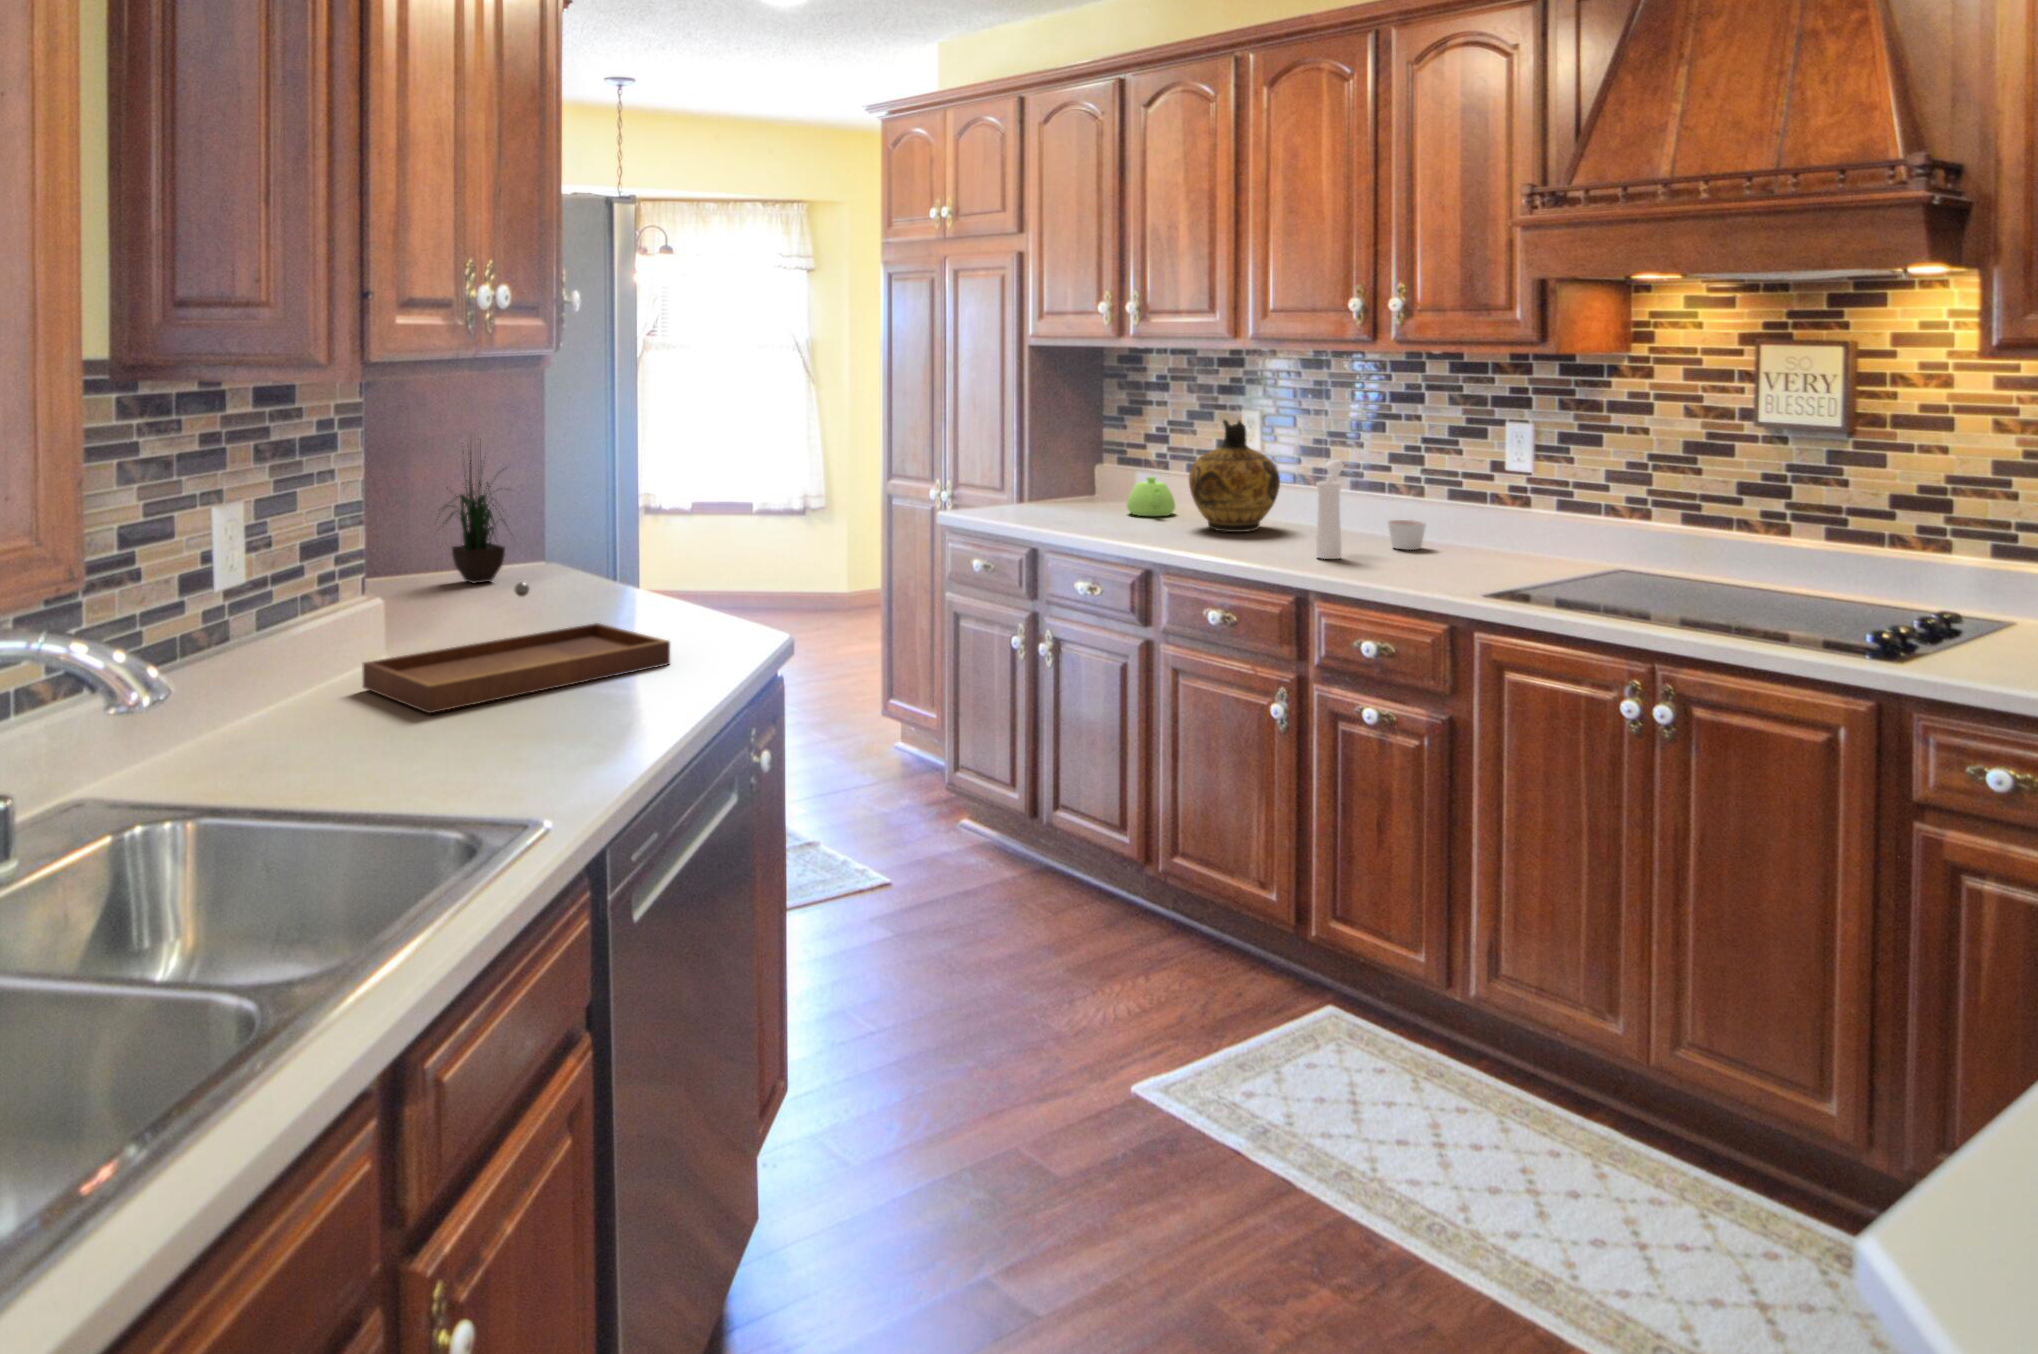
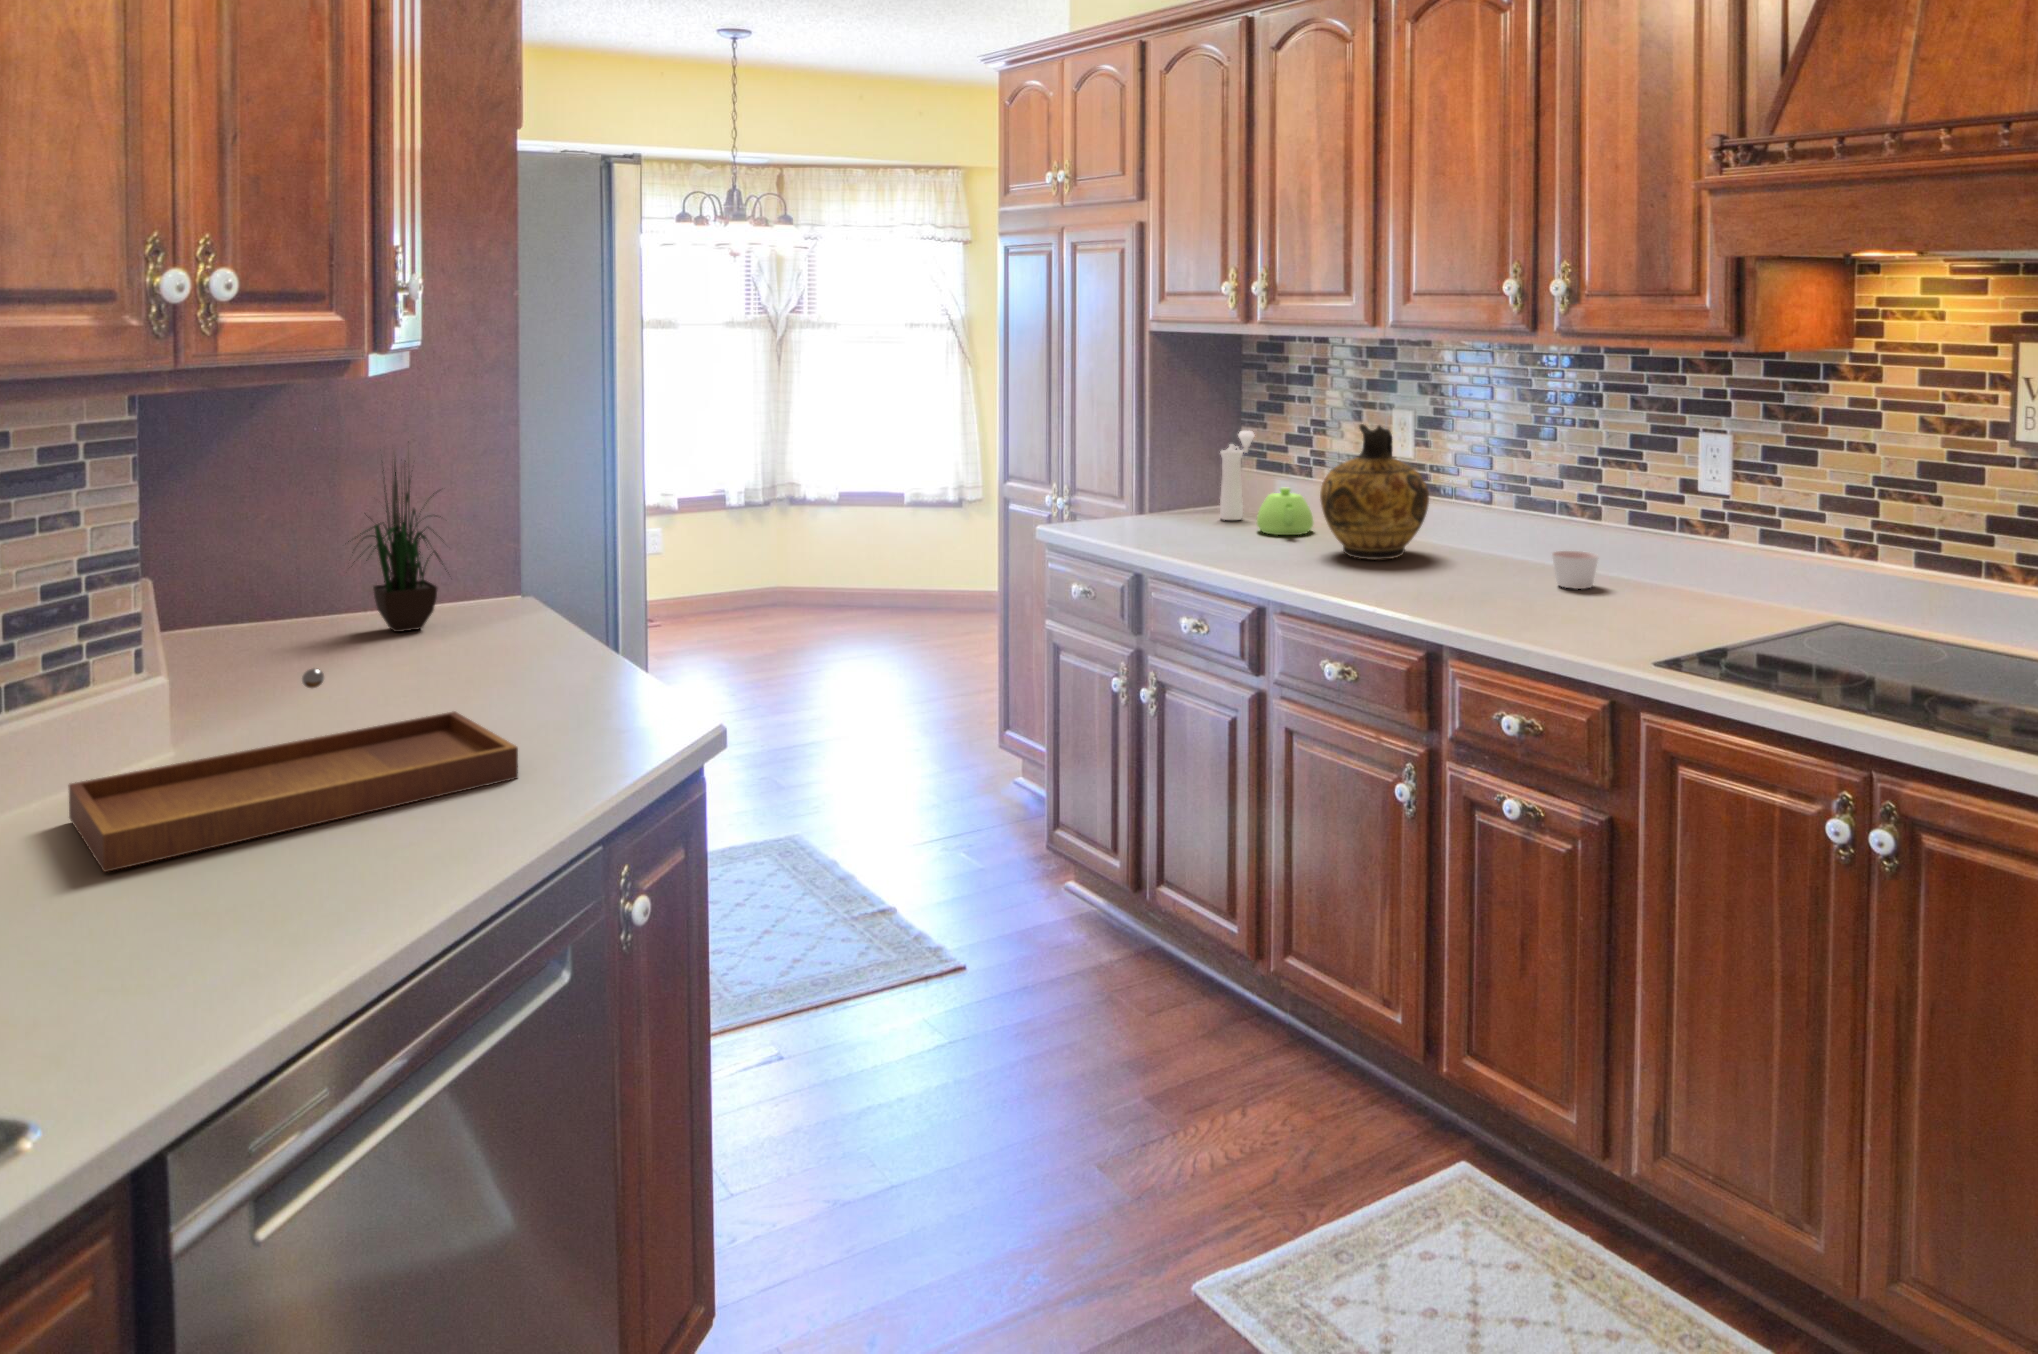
pepper mill: present [1316,460,1344,559] -> present [1220,431,1254,520]

